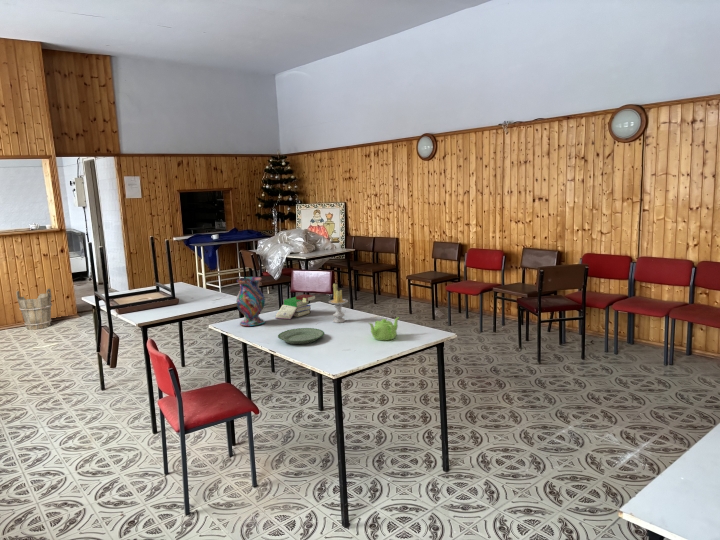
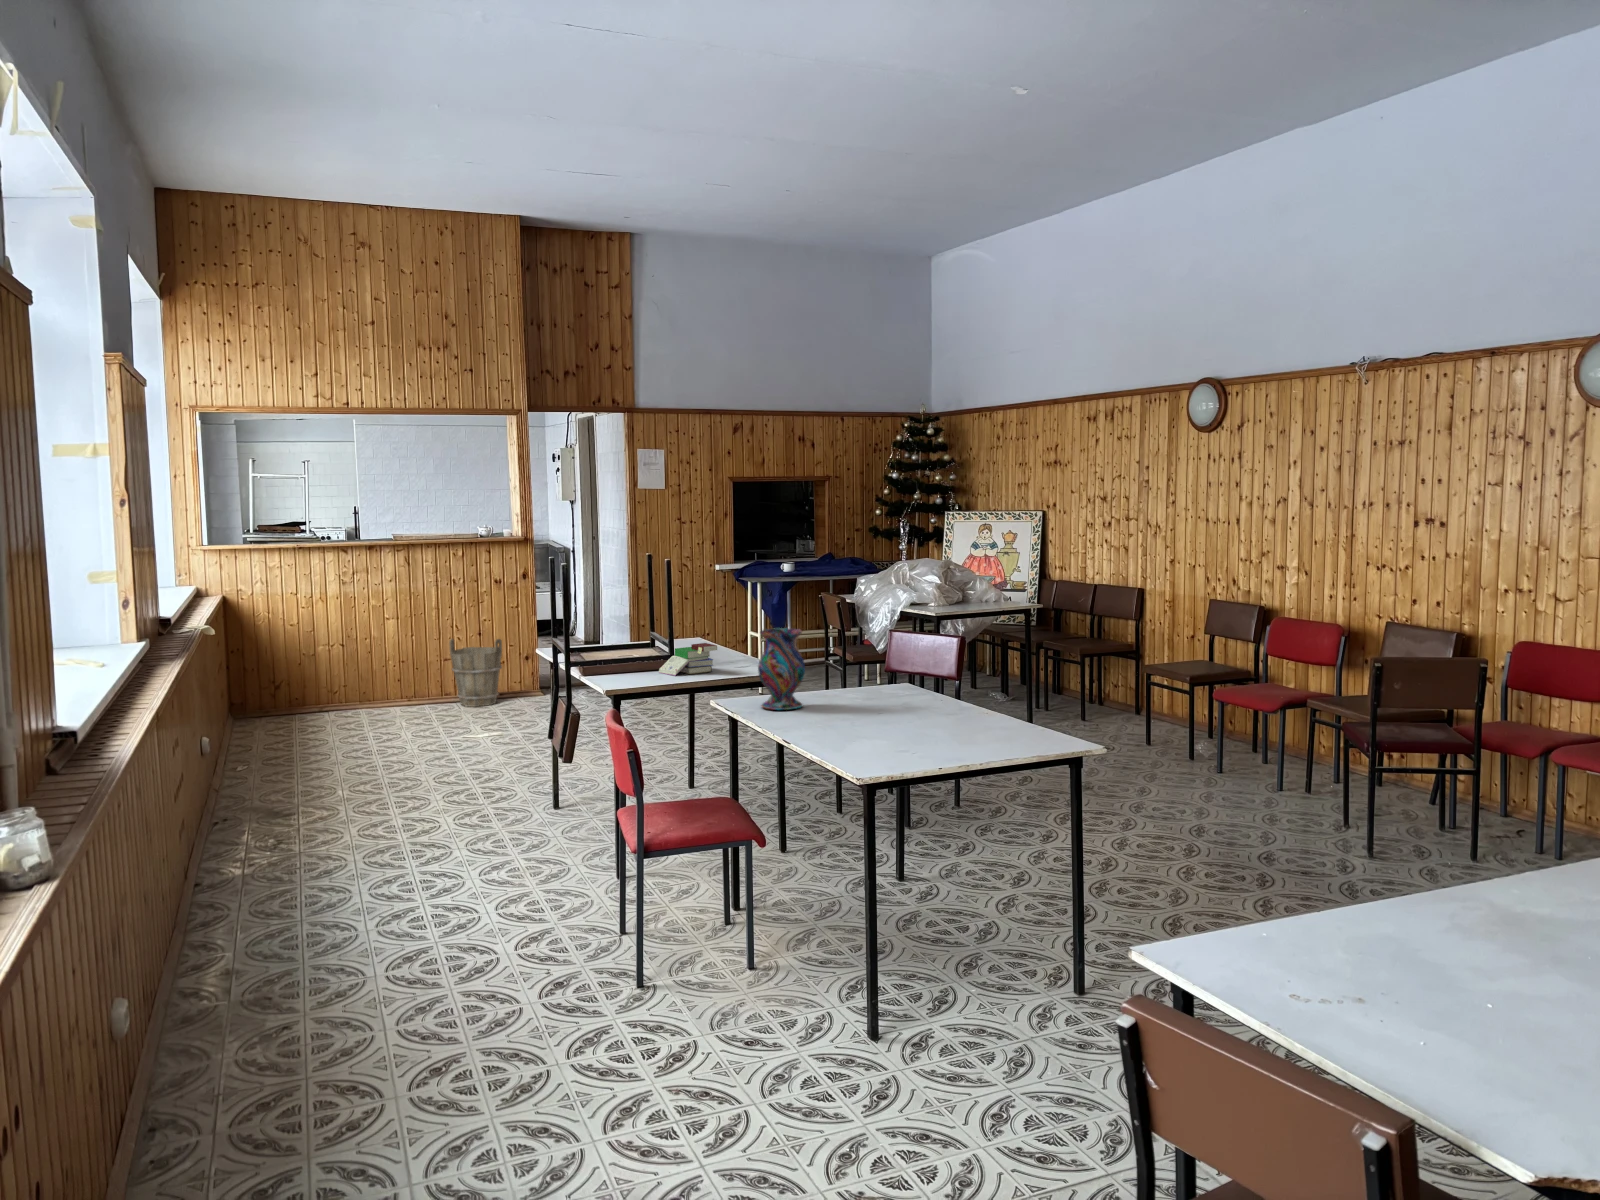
candle: present [329,284,348,323] -> none [909,648,943,718]
book: present [276,294,315,319] -> present [659,643,717,676]
teapot: present [369,317,399,341] -> none [954,711,1015,748]
plate: present [278,328,324,344] -> none [807,718,885,741]

